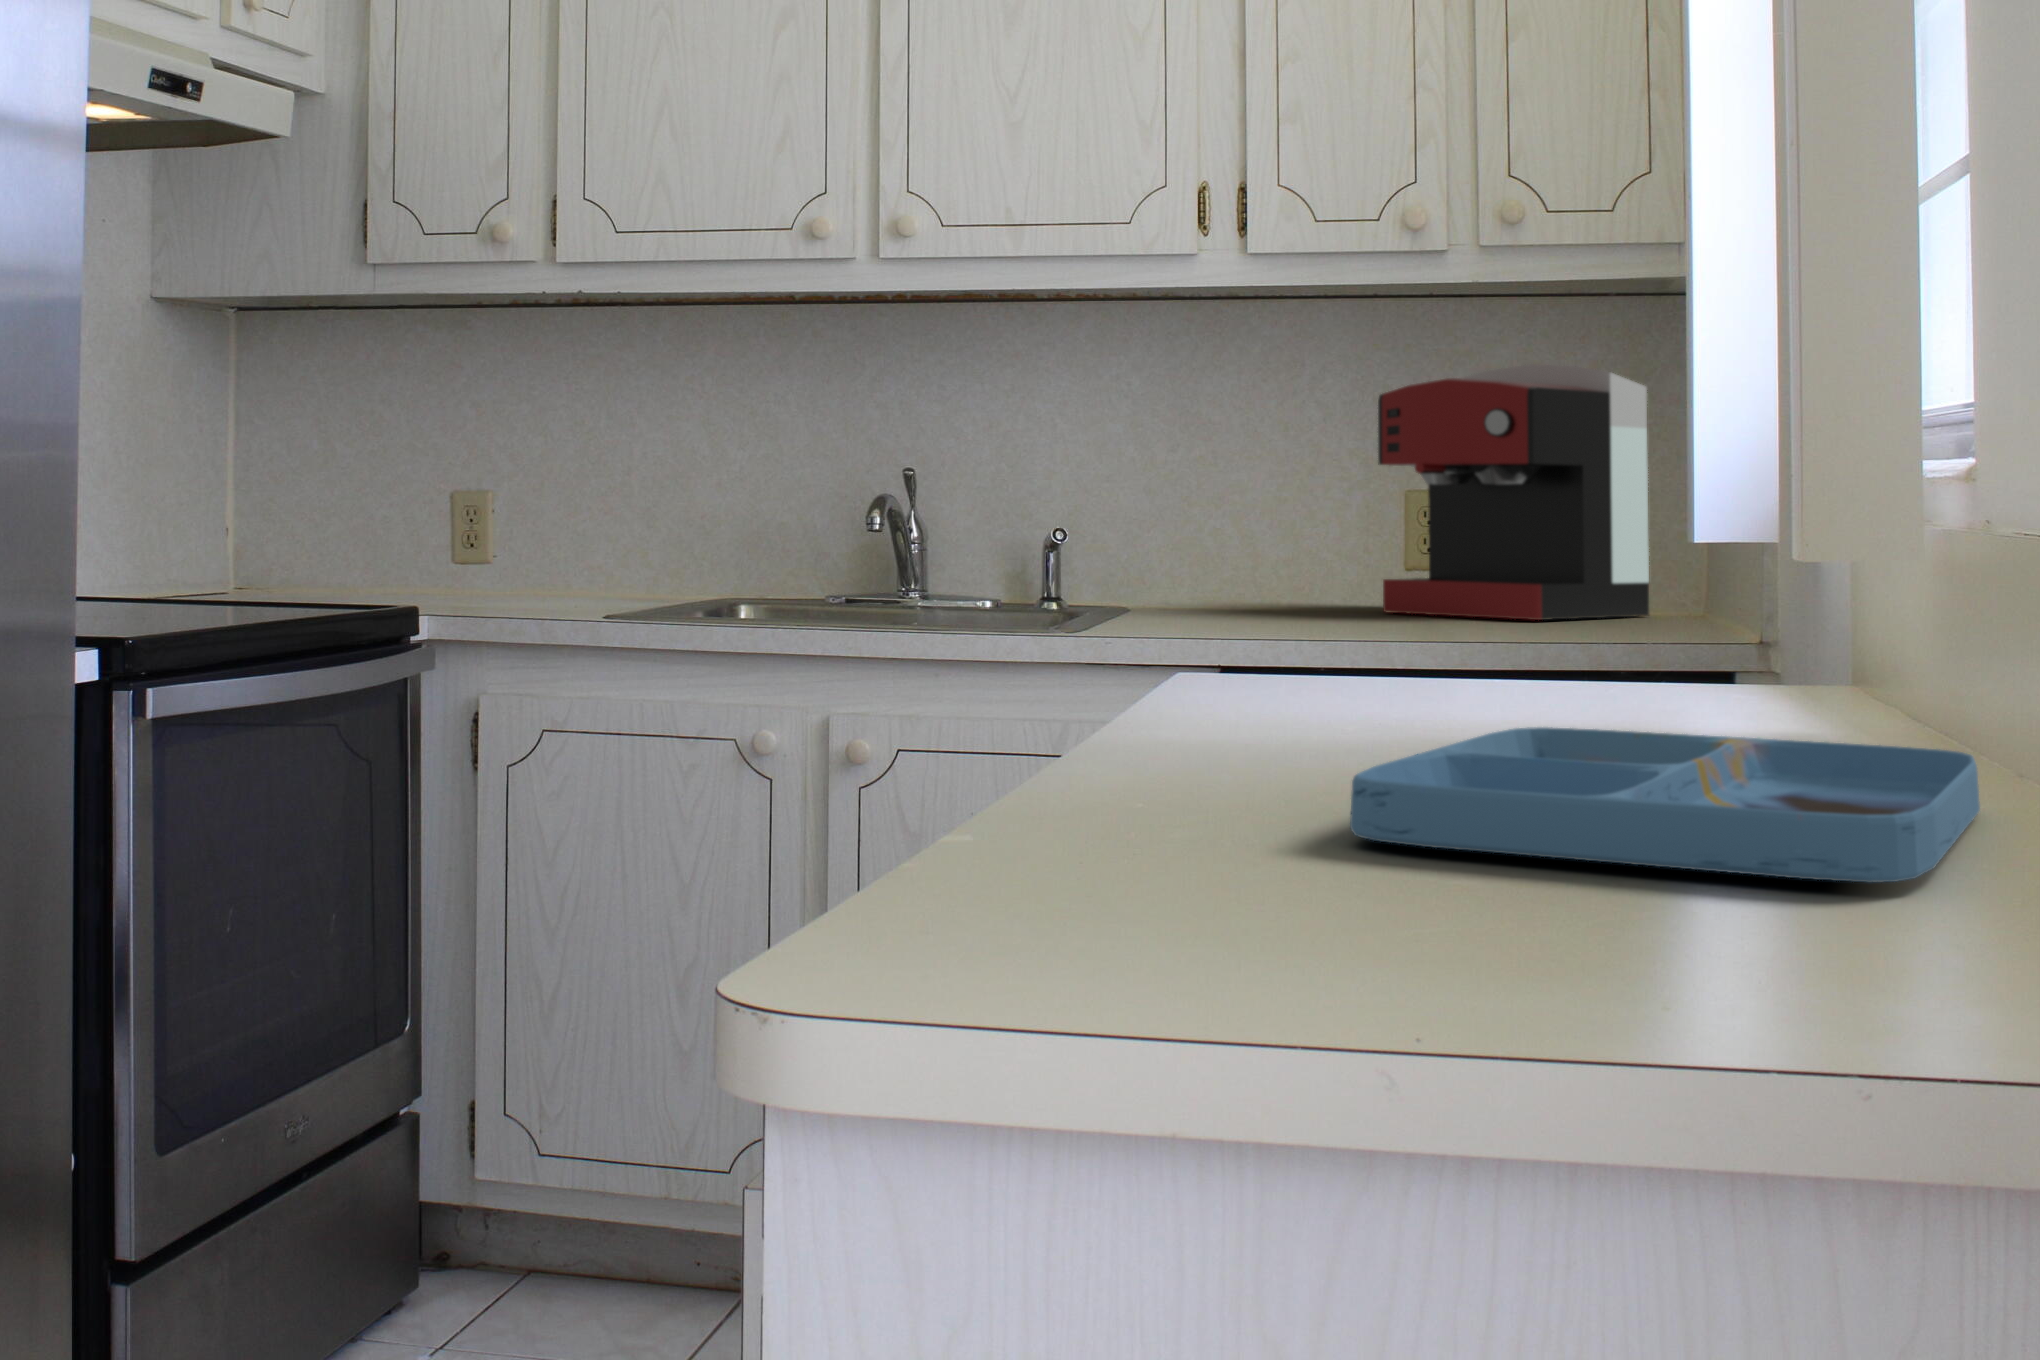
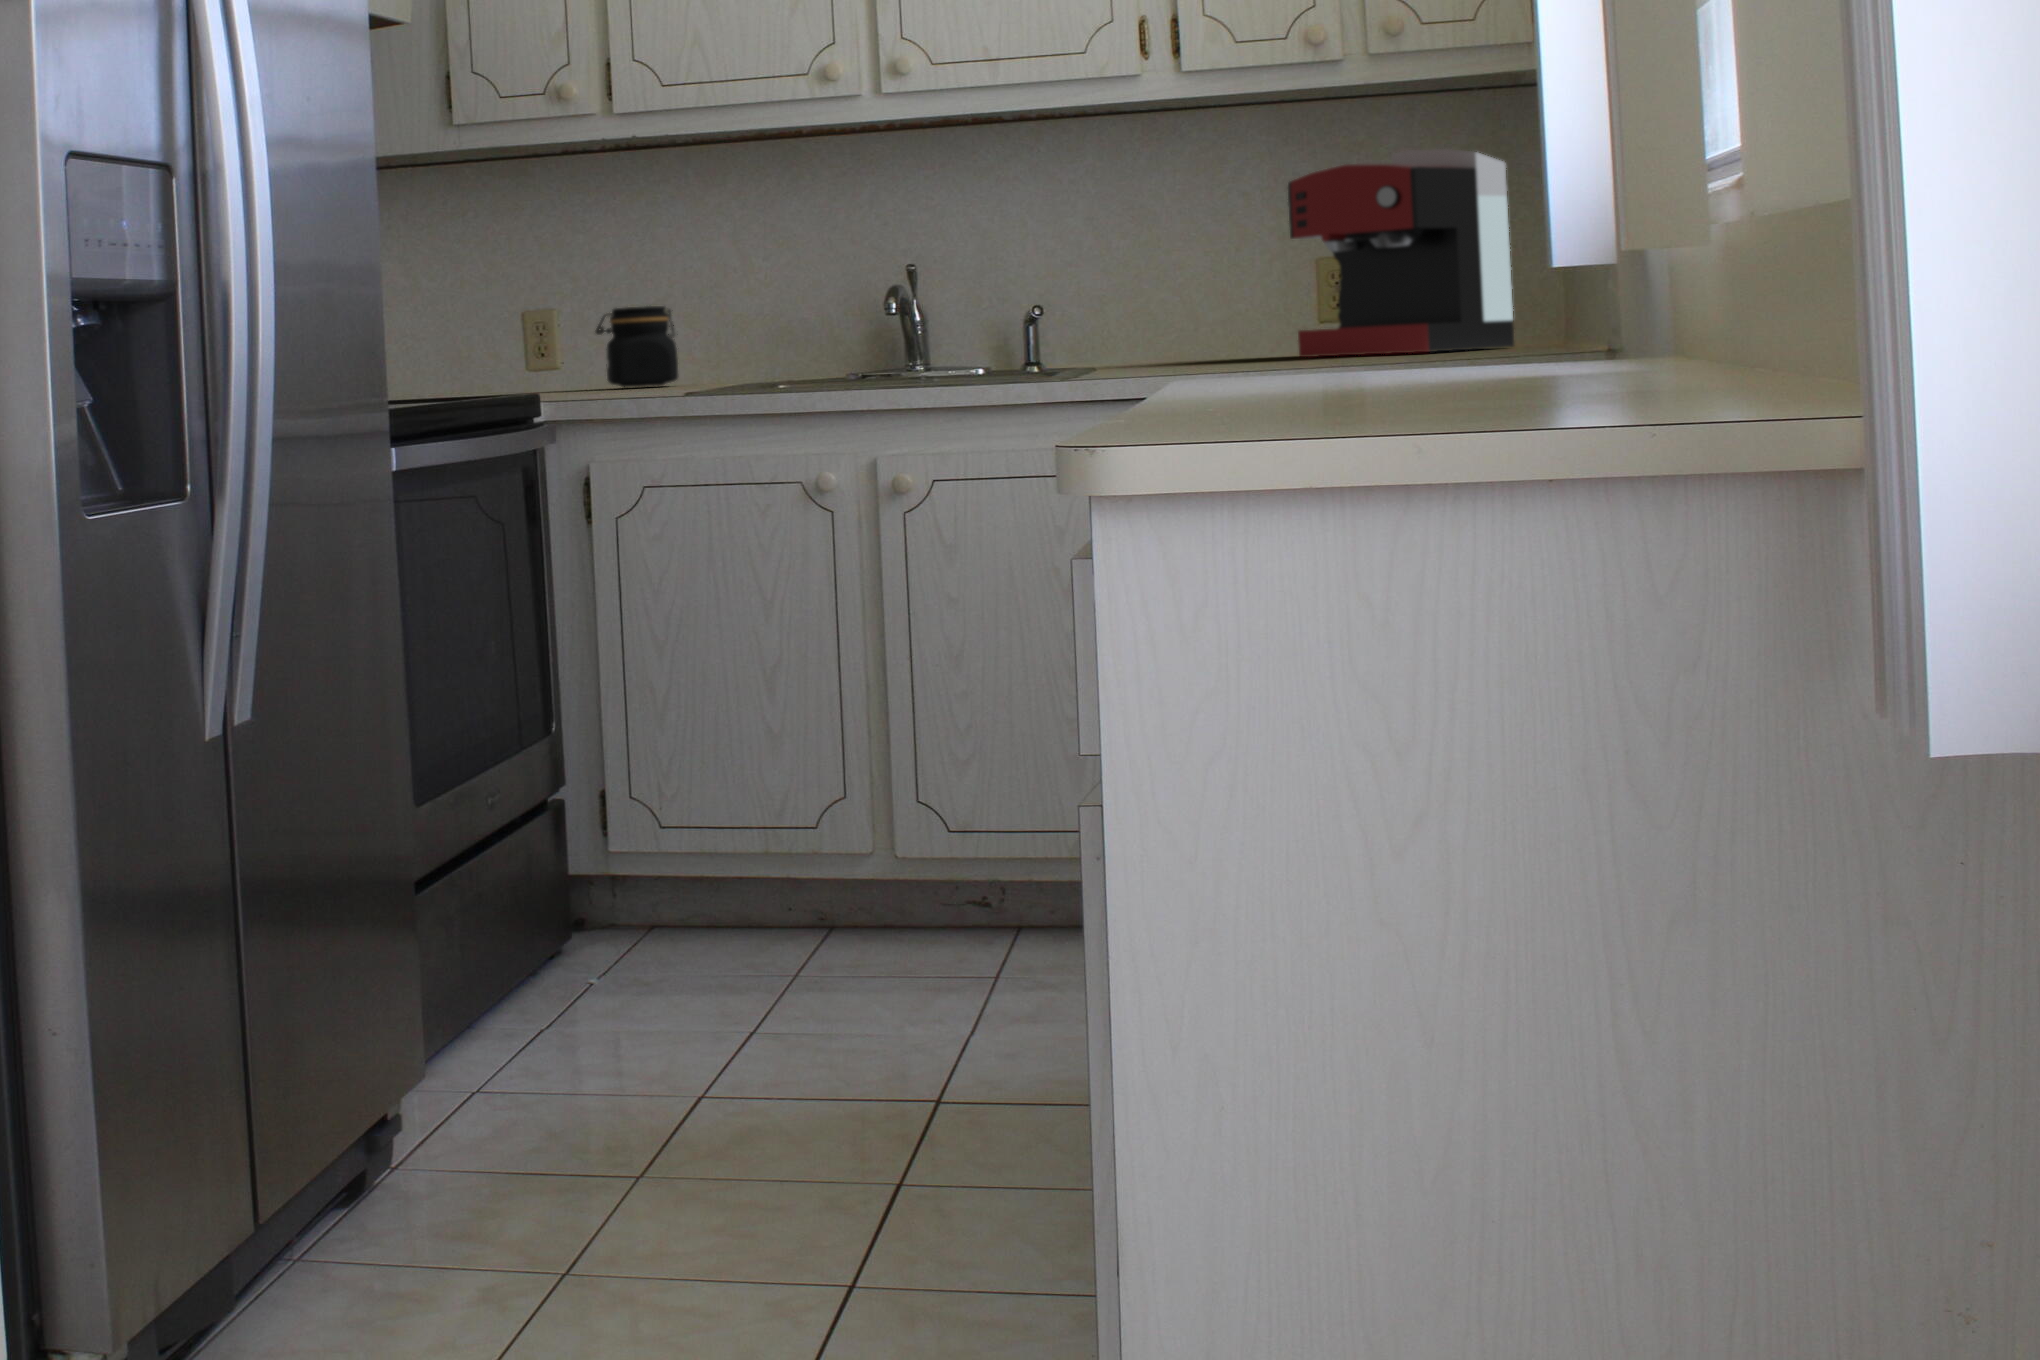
jar: none [535,496,642,594] -> present [596,306,678,387]
tray: present [1350,727,1980,882] -> none [1351,347,1737,403]

